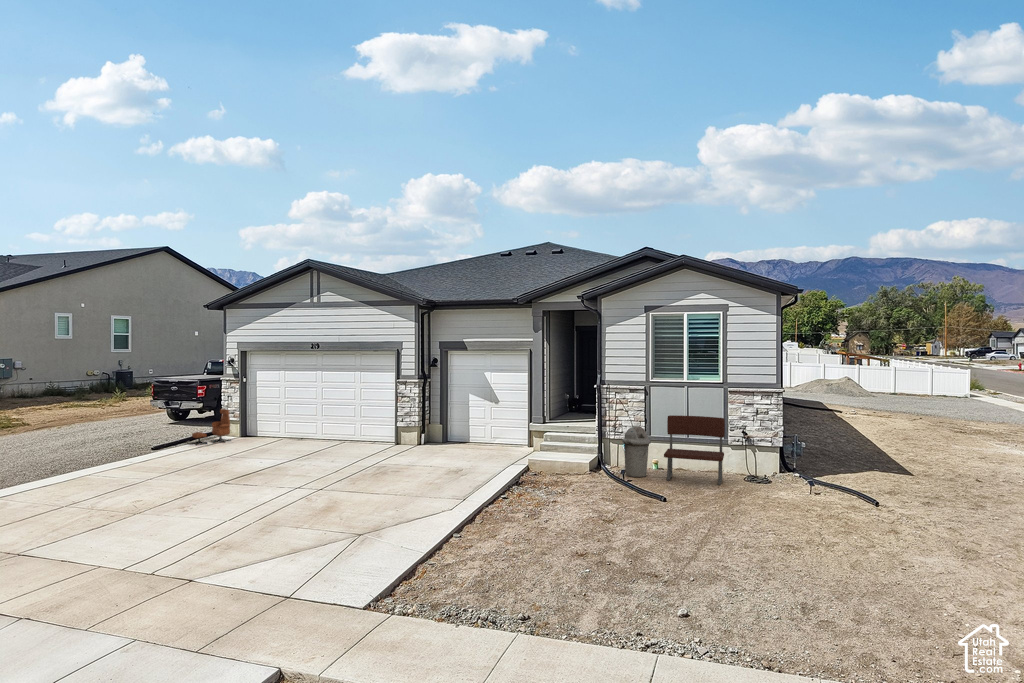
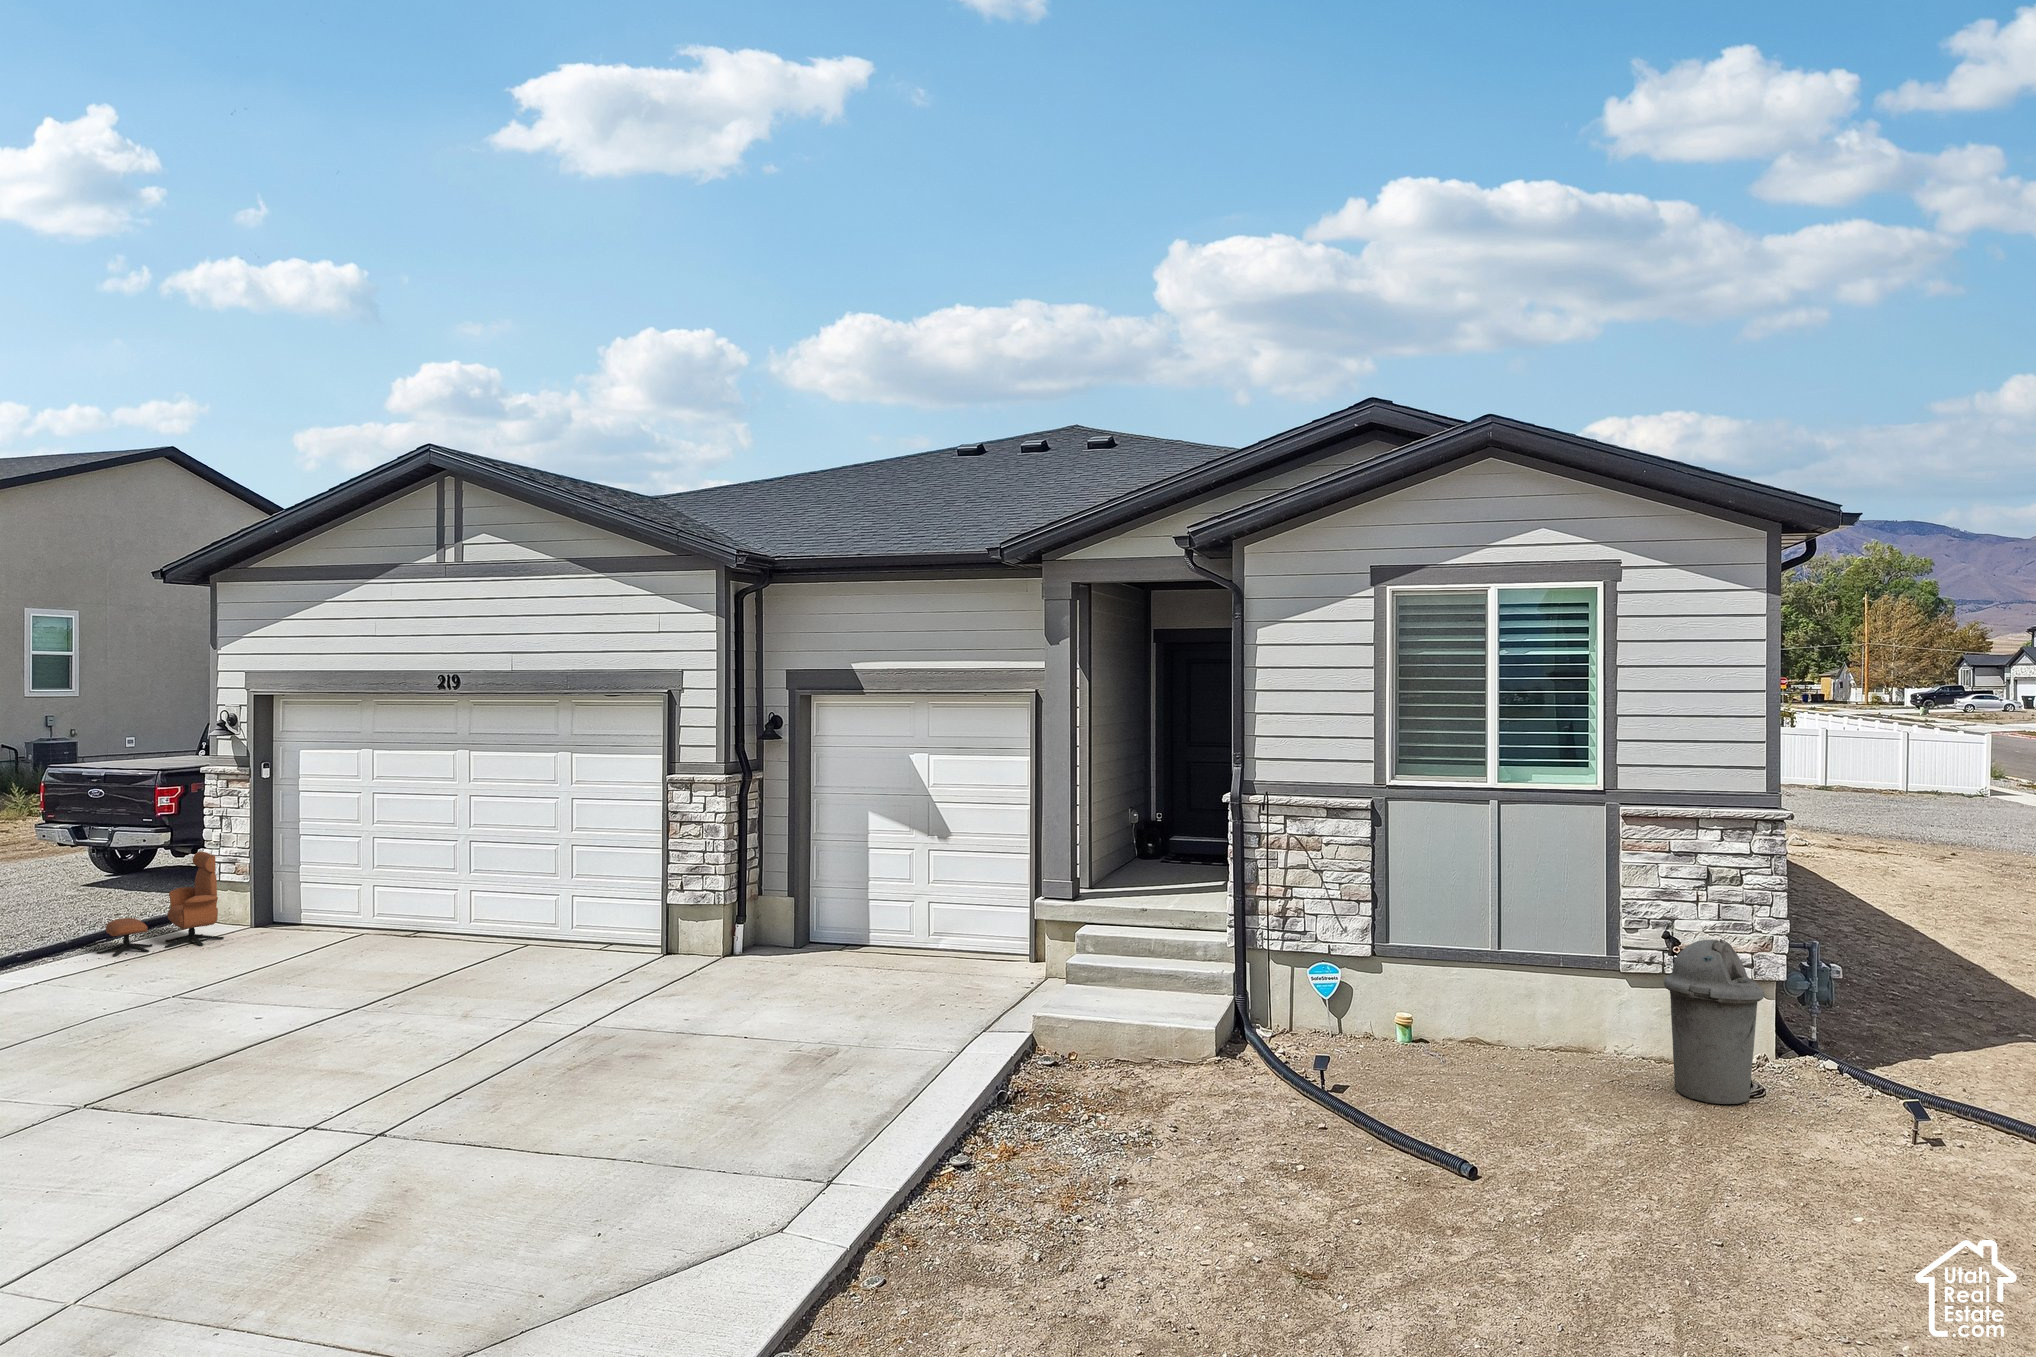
bench: present [664,415,725,485] -> none [1438,887,1622,1101]
trash can: present [622,426,651,477] -> present [1664,939,1764,1104]

